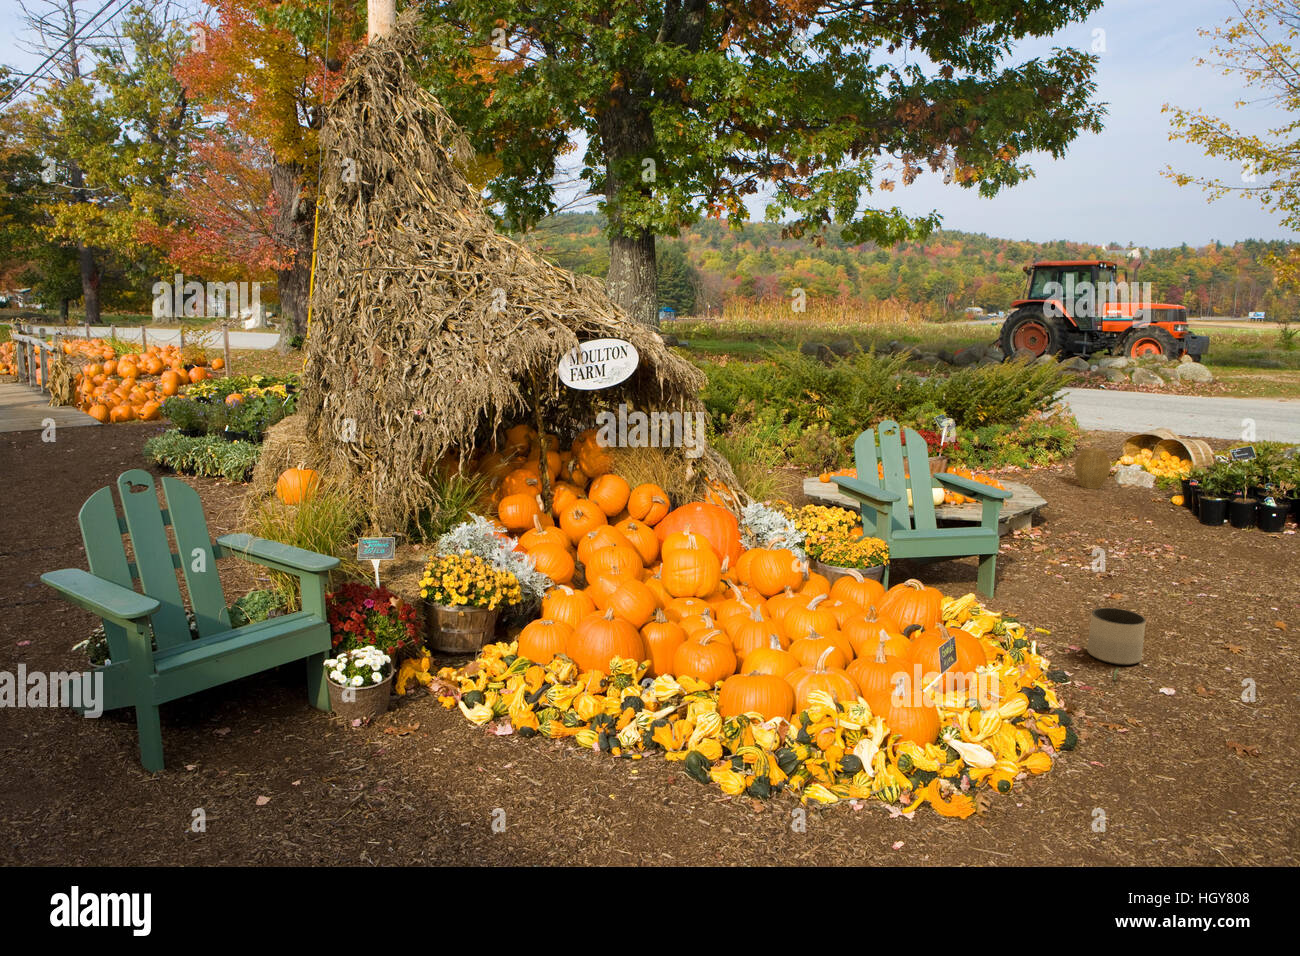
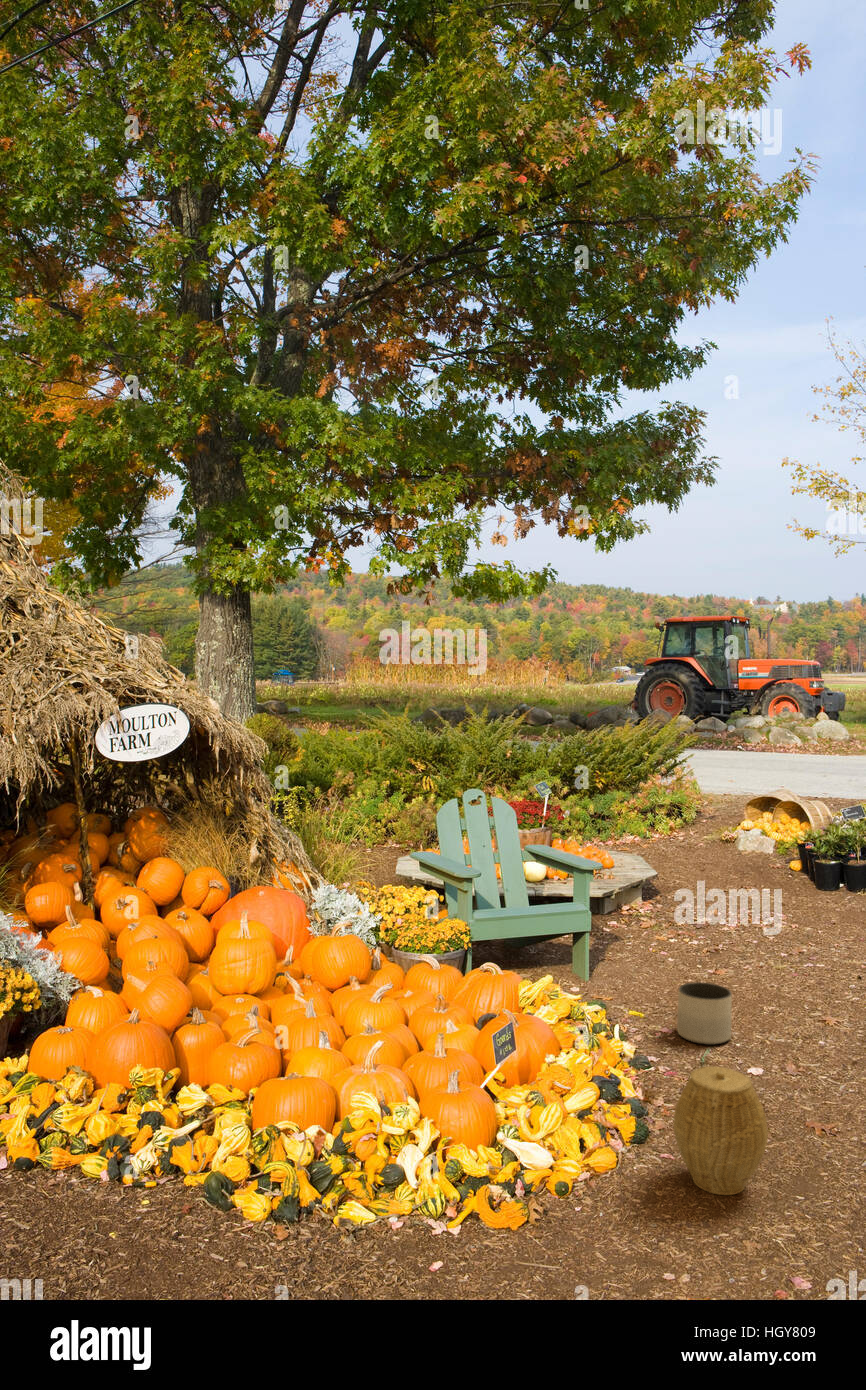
woven basket: present [1074,447,1111,489] -> present [673,1066,768,1195]

